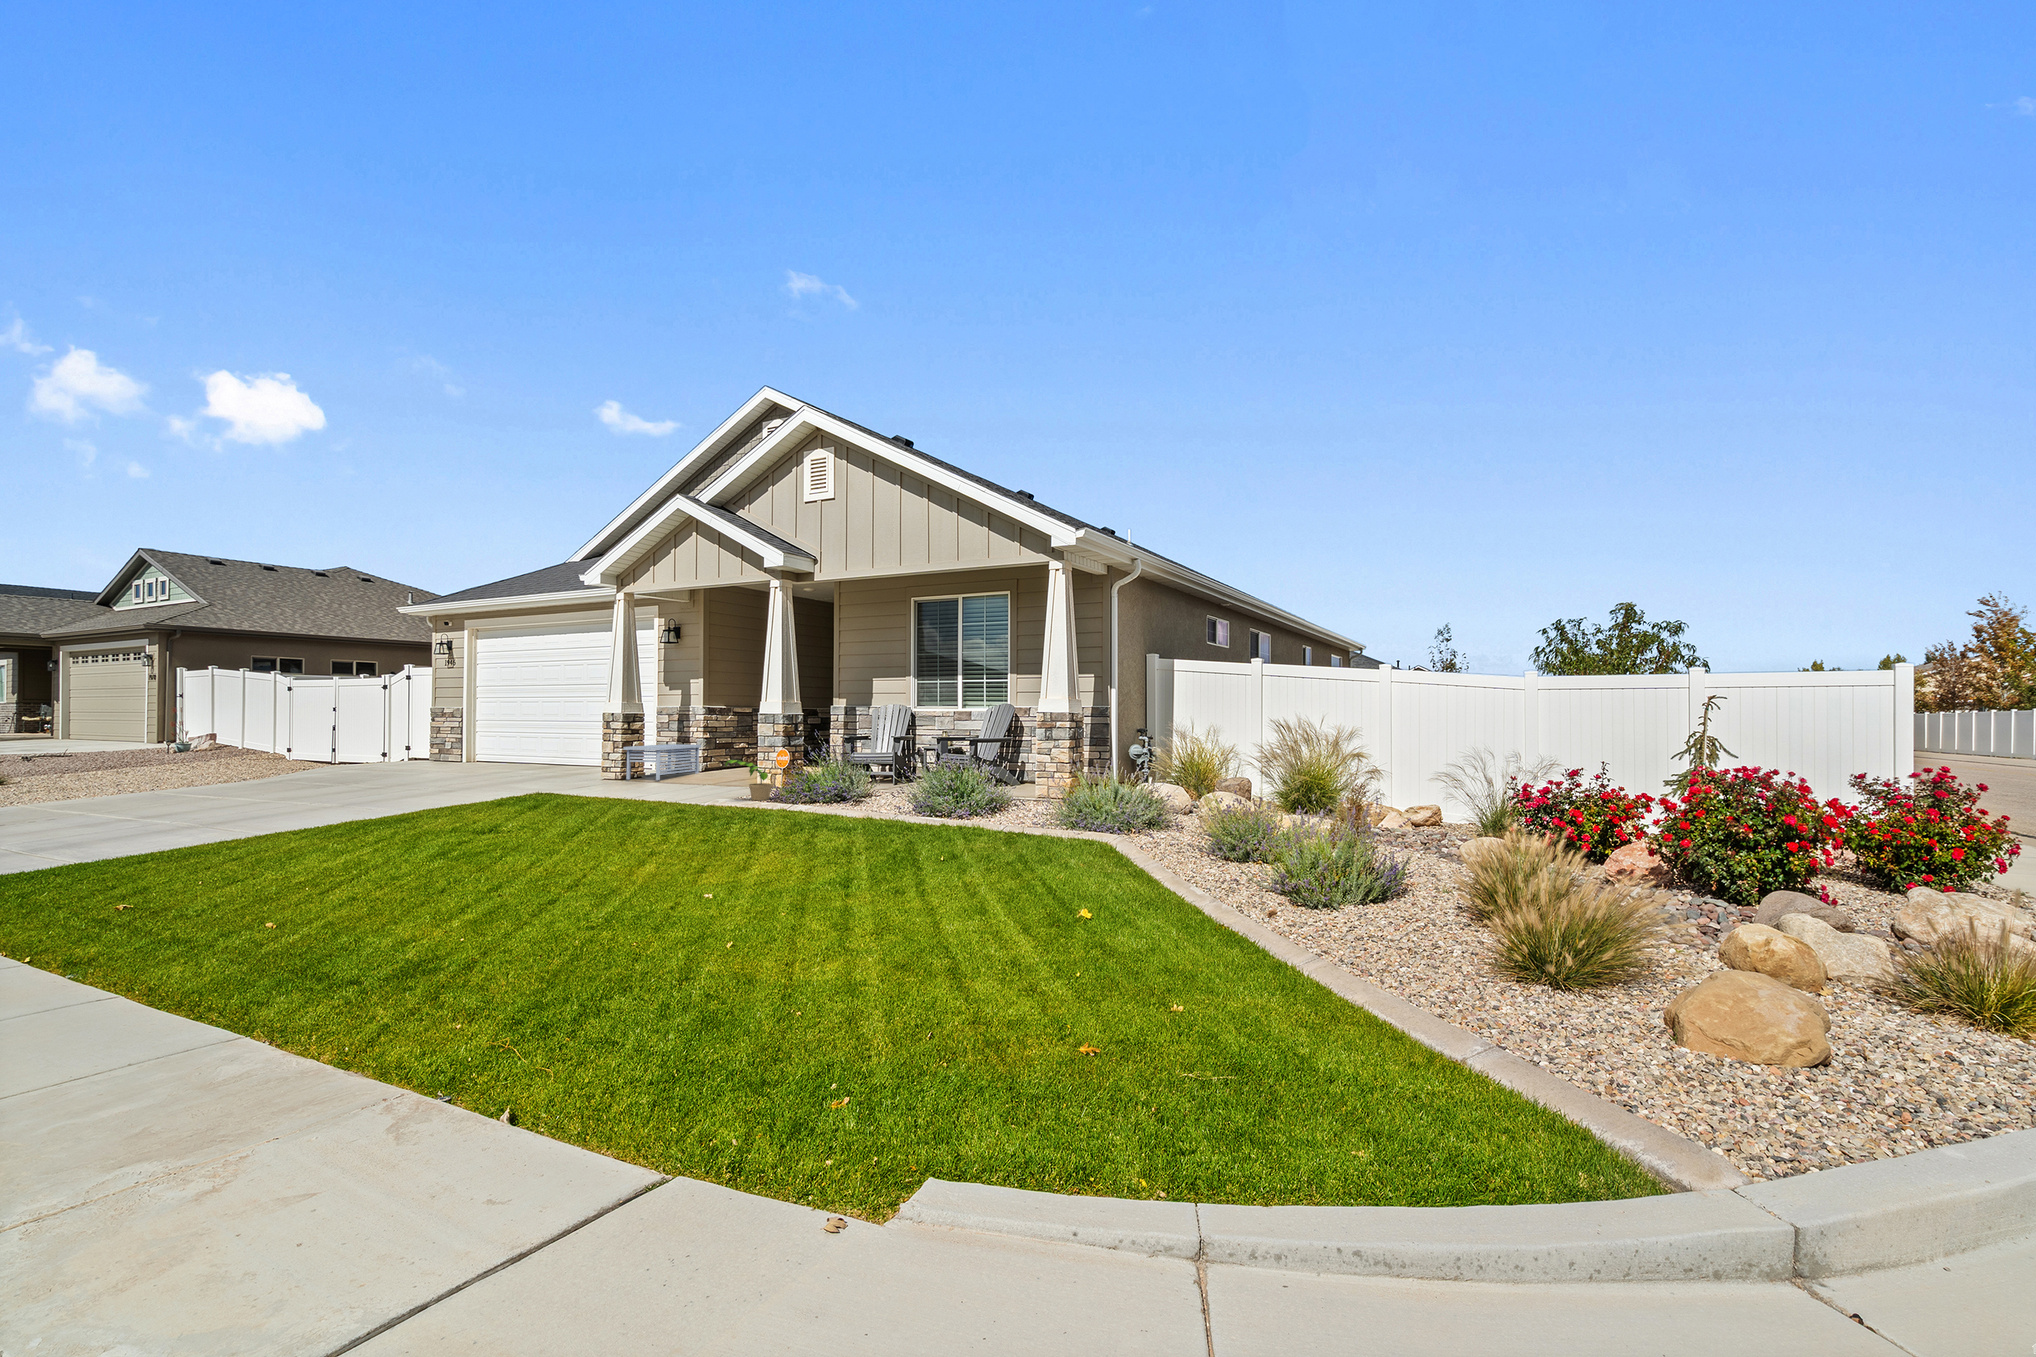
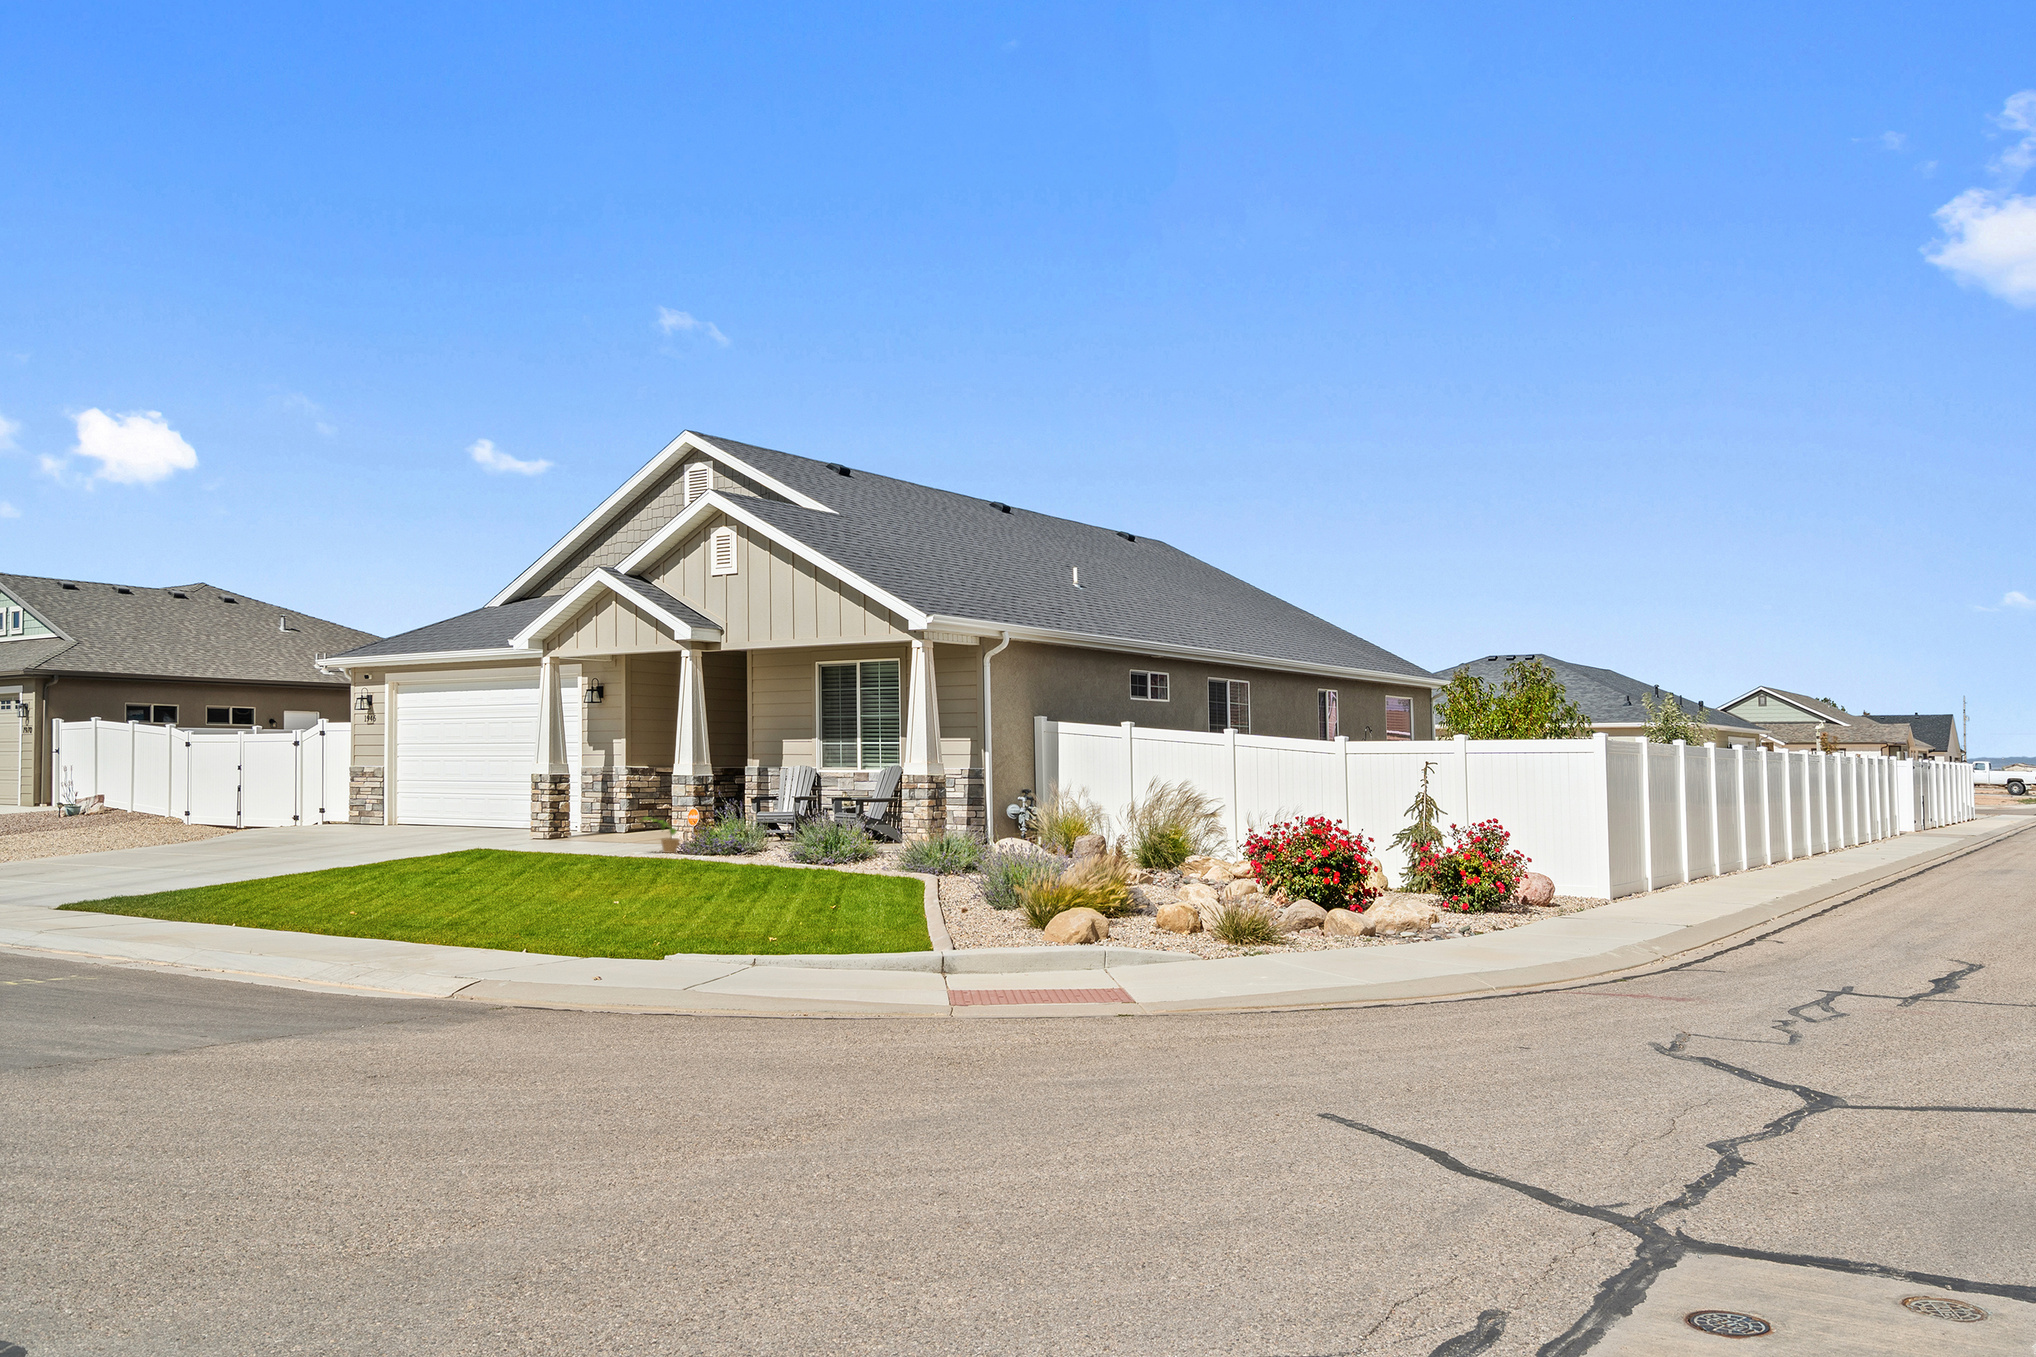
storage bench: present [623,744,701,780] -> none [550,804,621,838]

